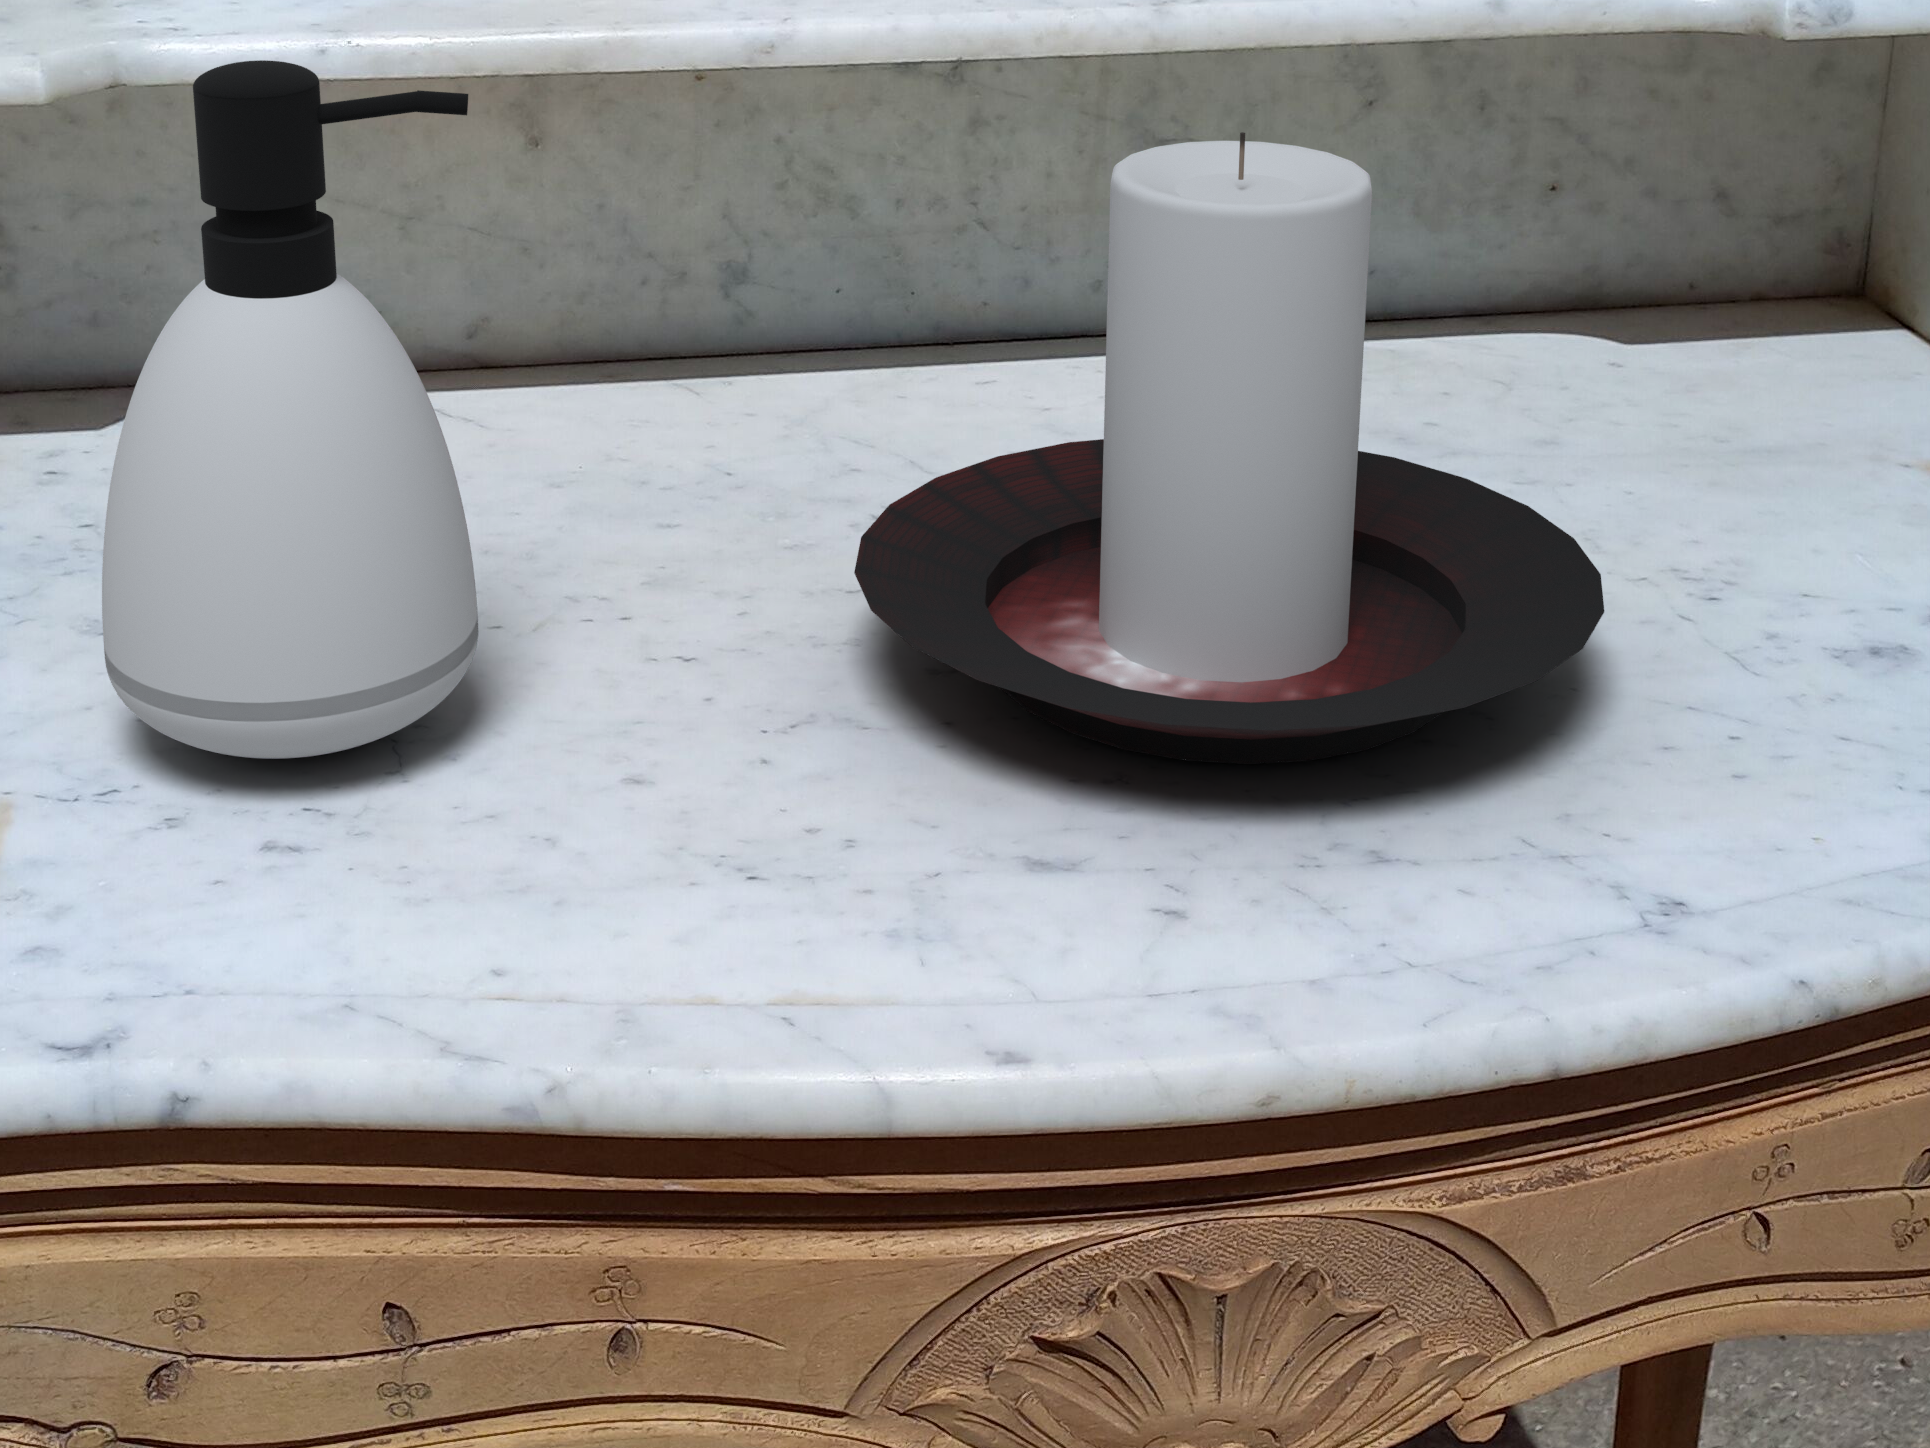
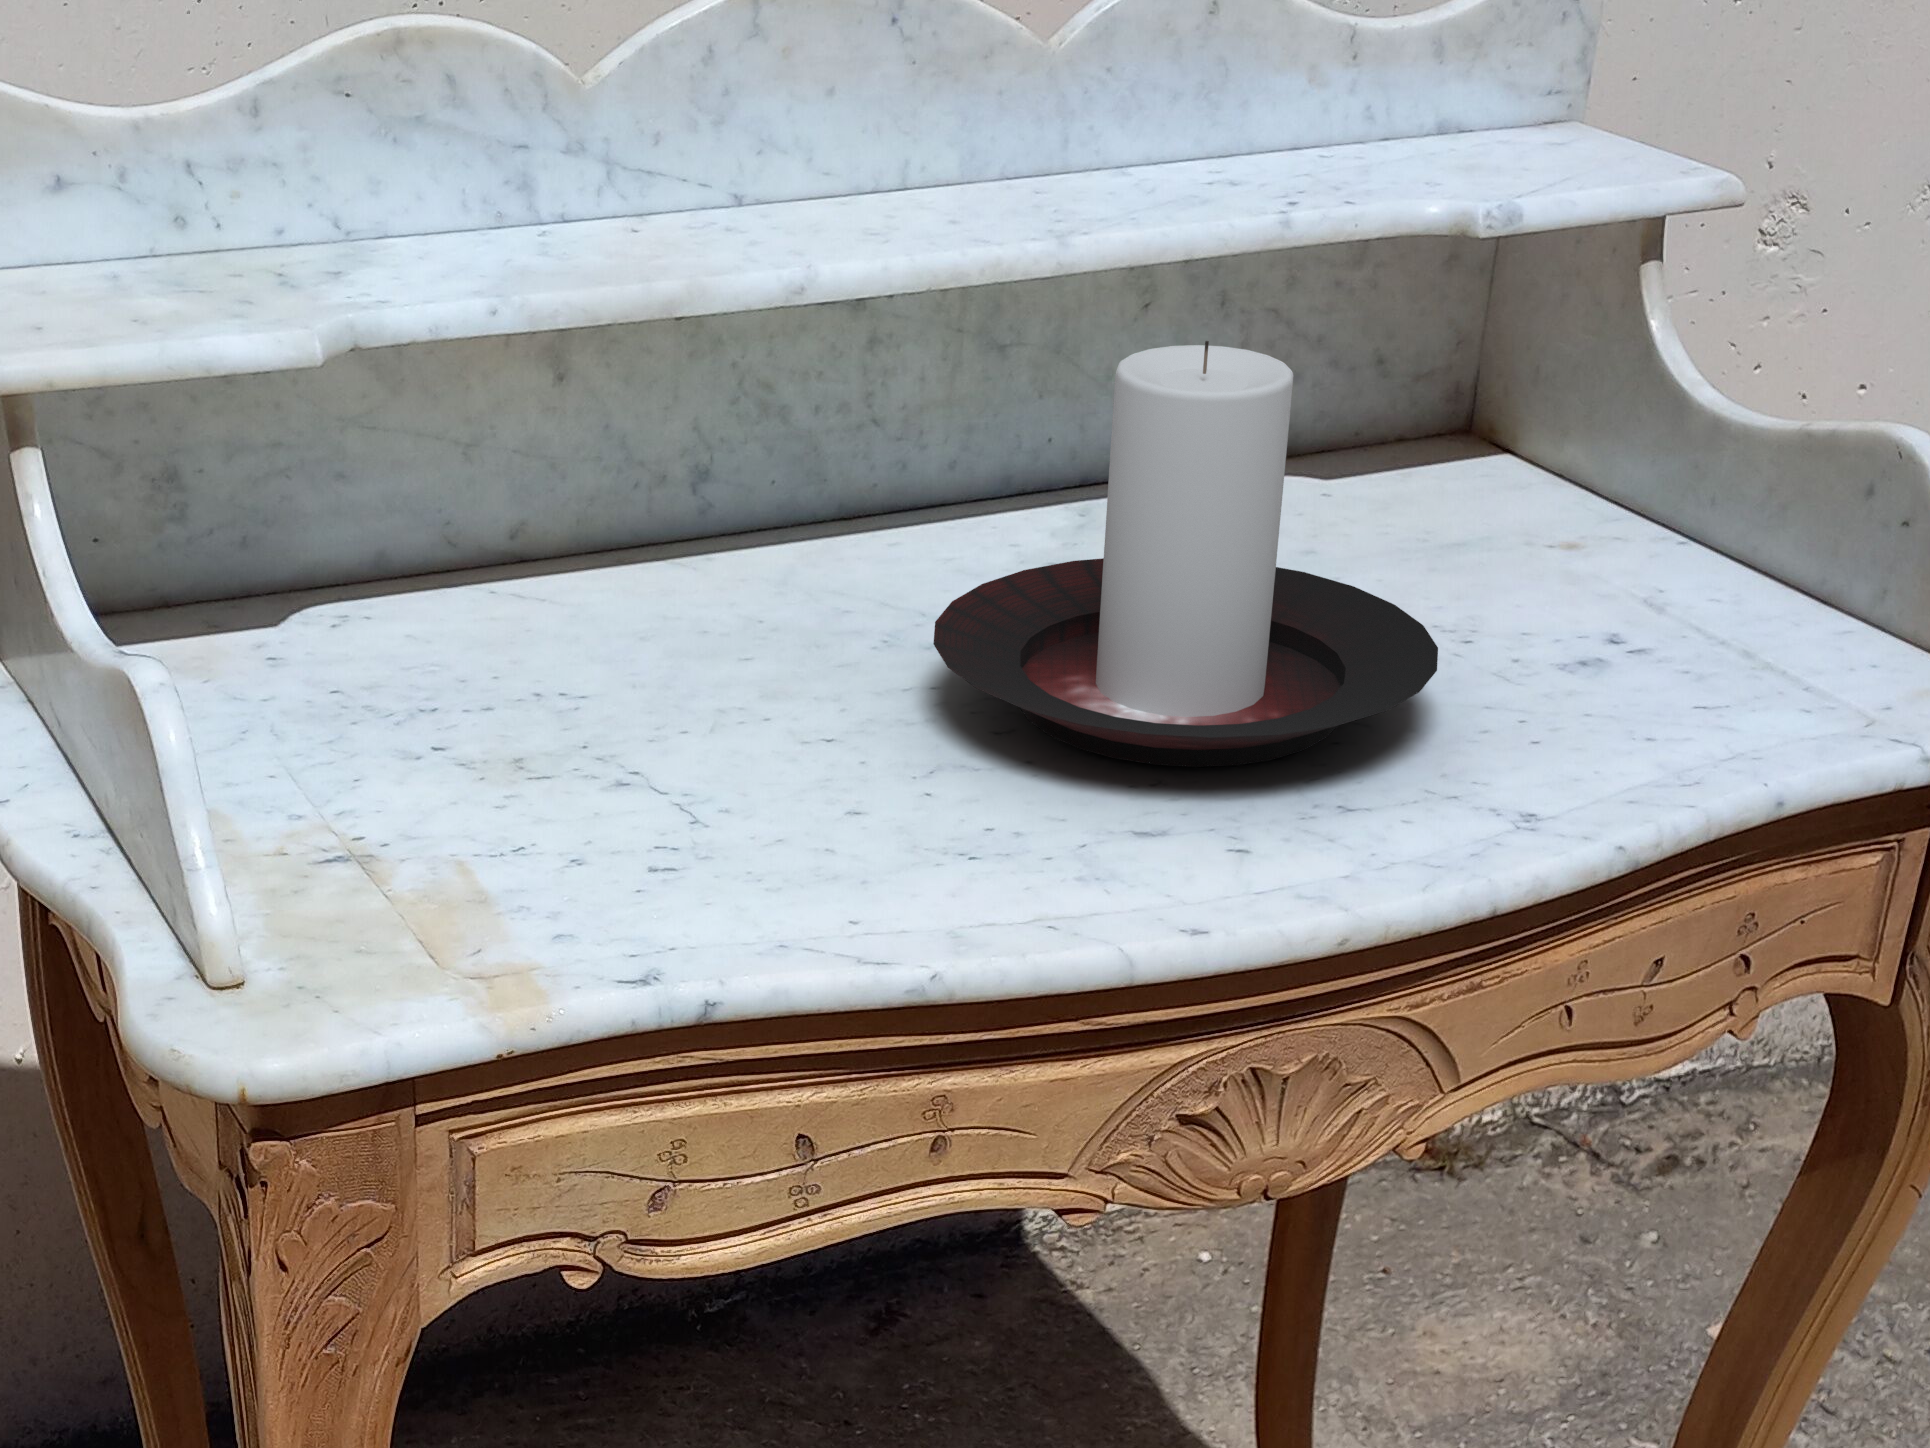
soap dispenser: present [102,60,479,759] -> none [477,337,733,822]

